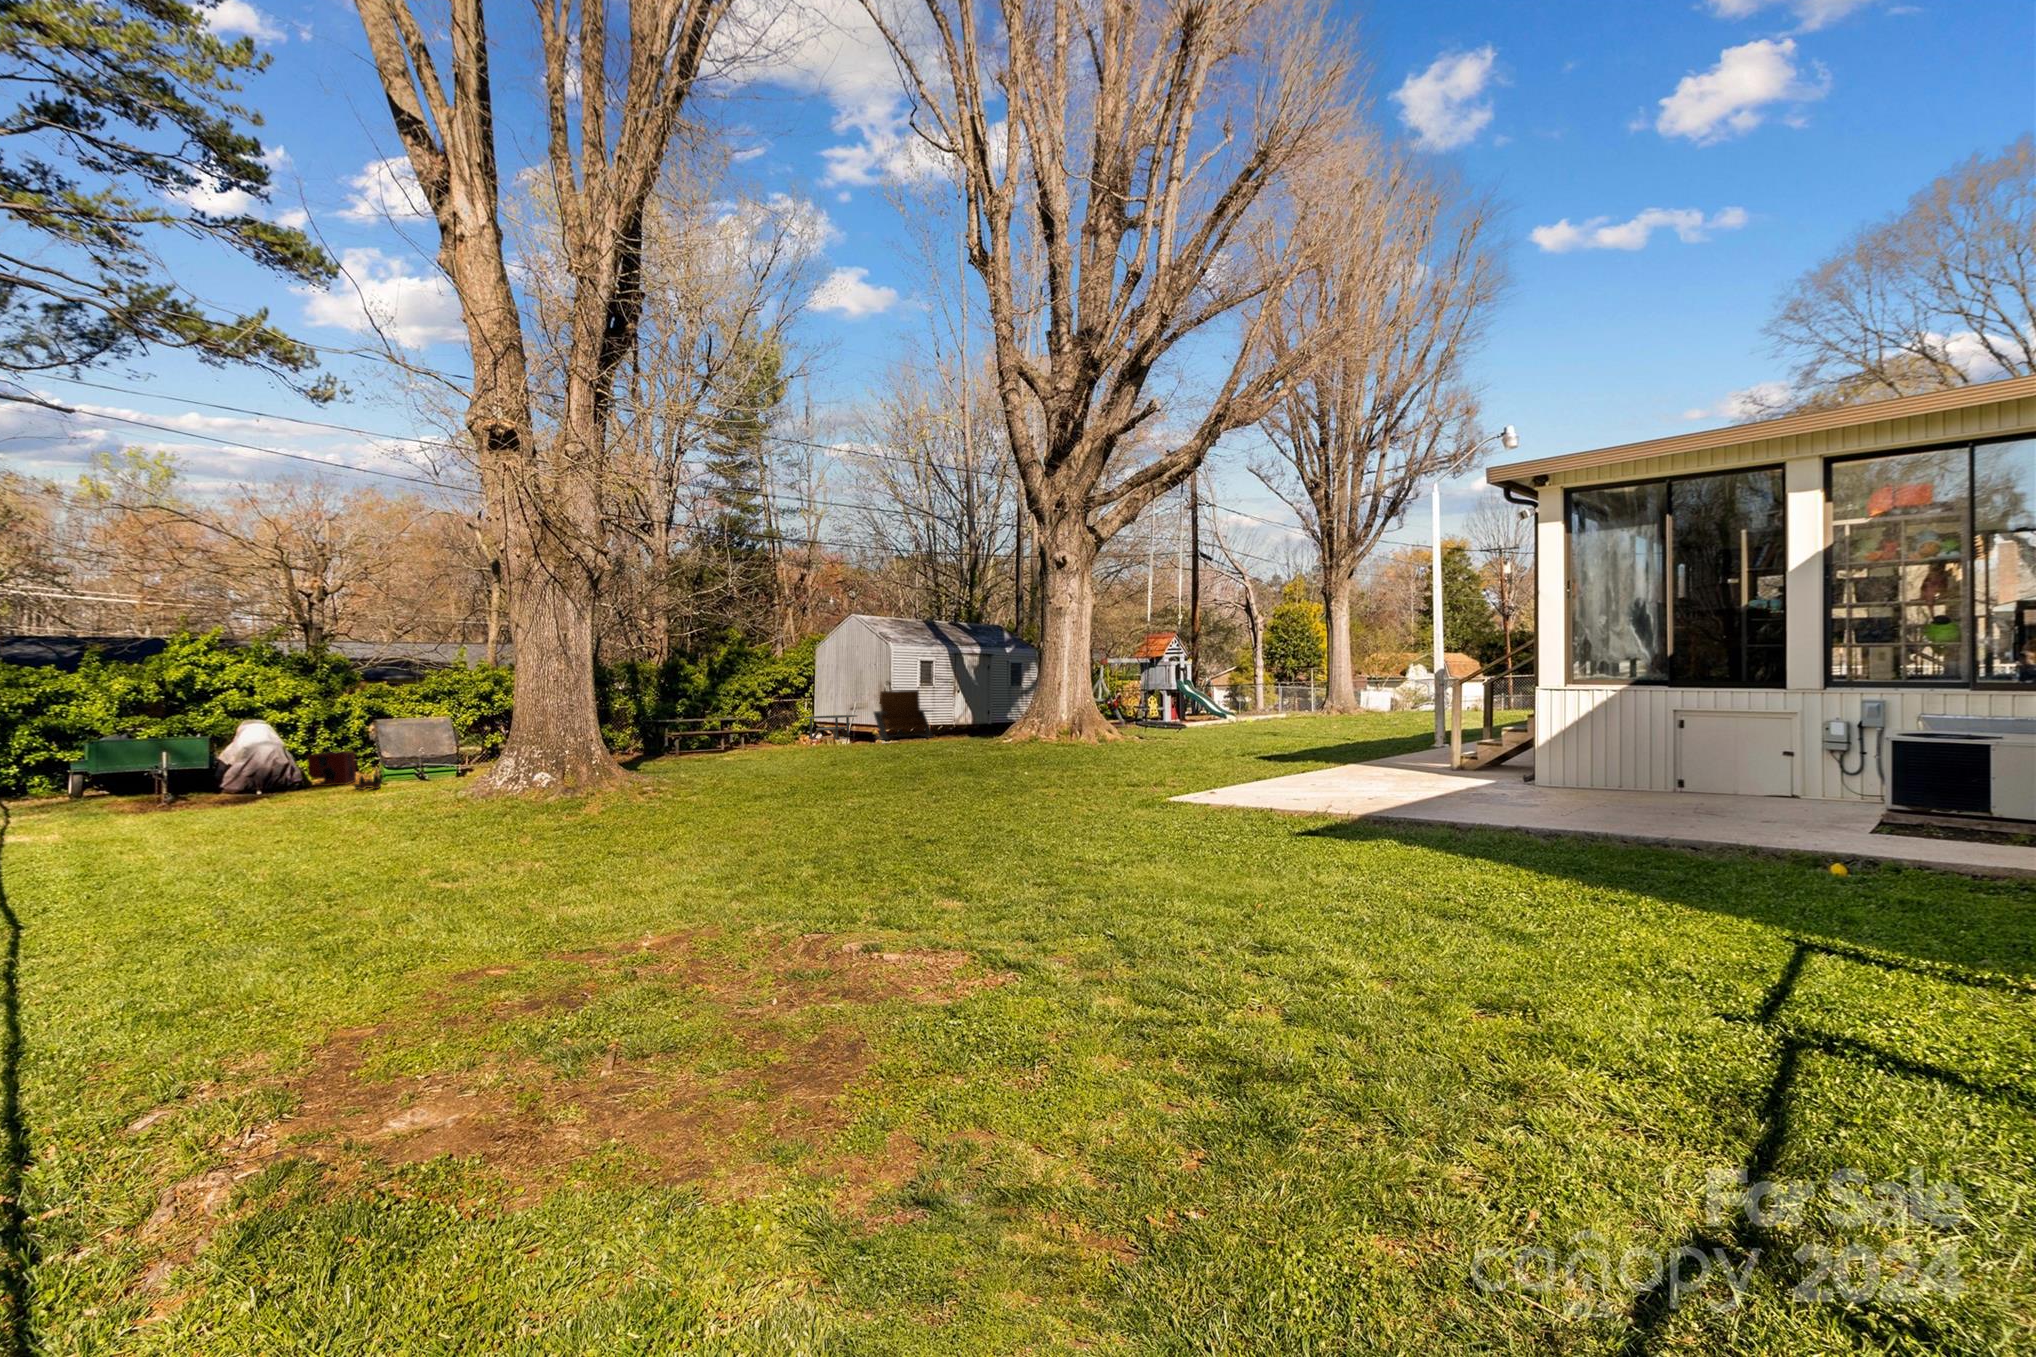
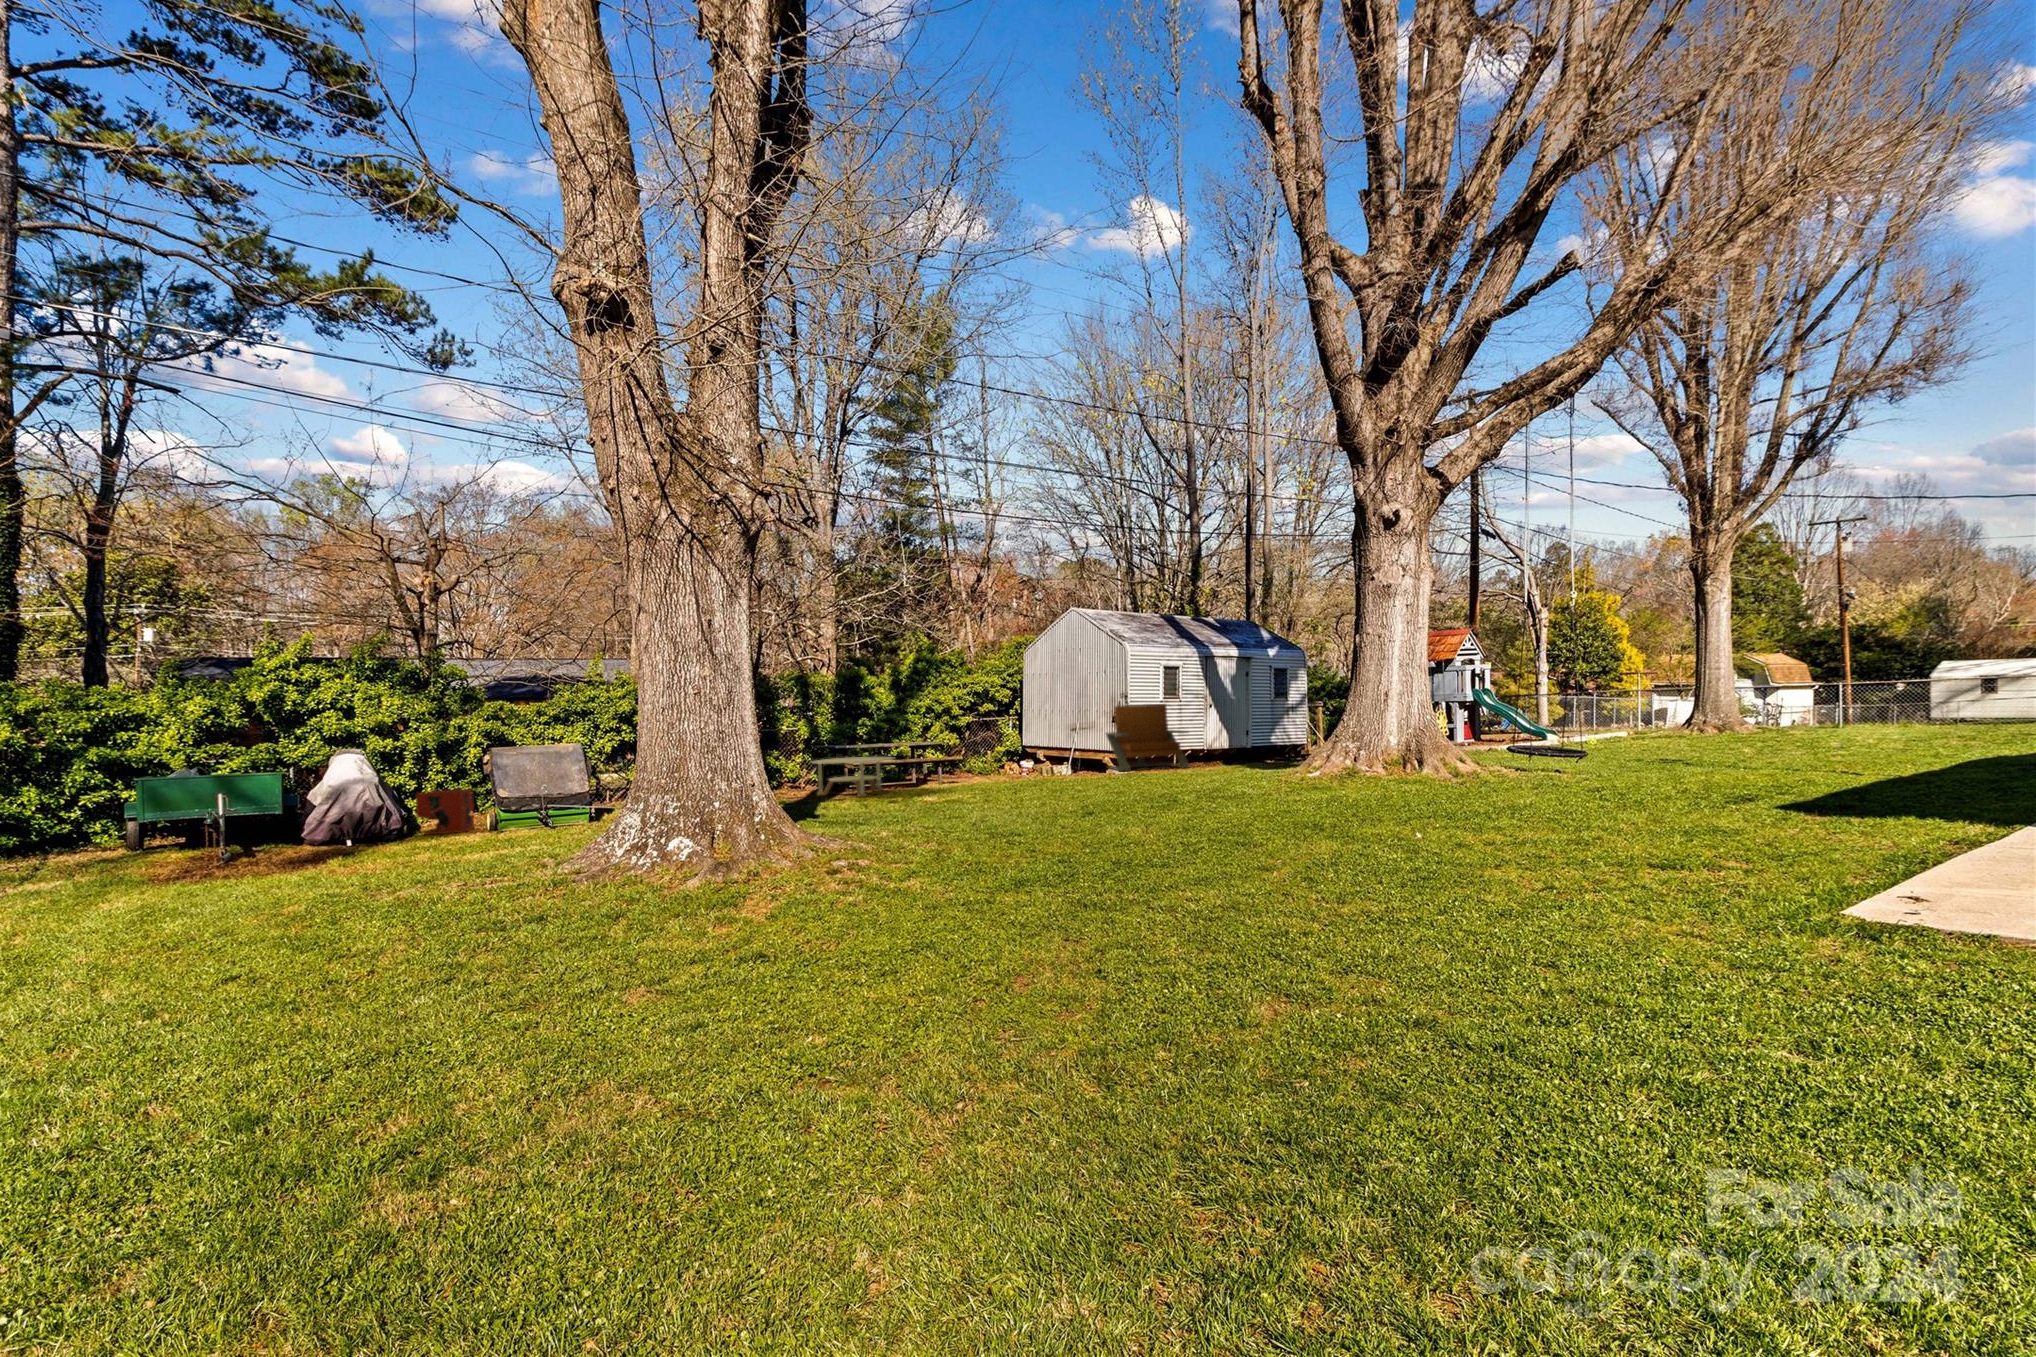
round table: present [805,715,857,740] -> present [812,757,893,797]
potted plant: present [354,770,385,790] -> none [470,806,511,841]

